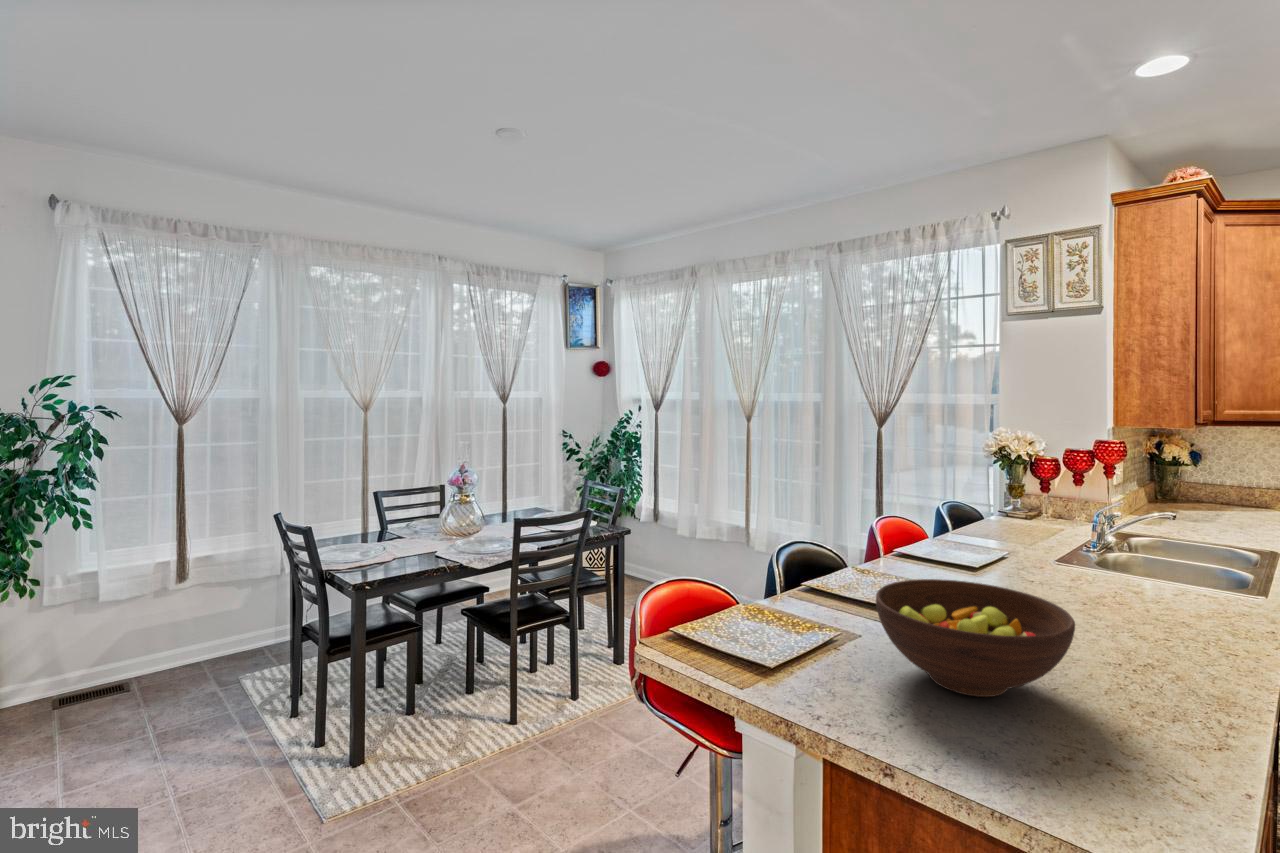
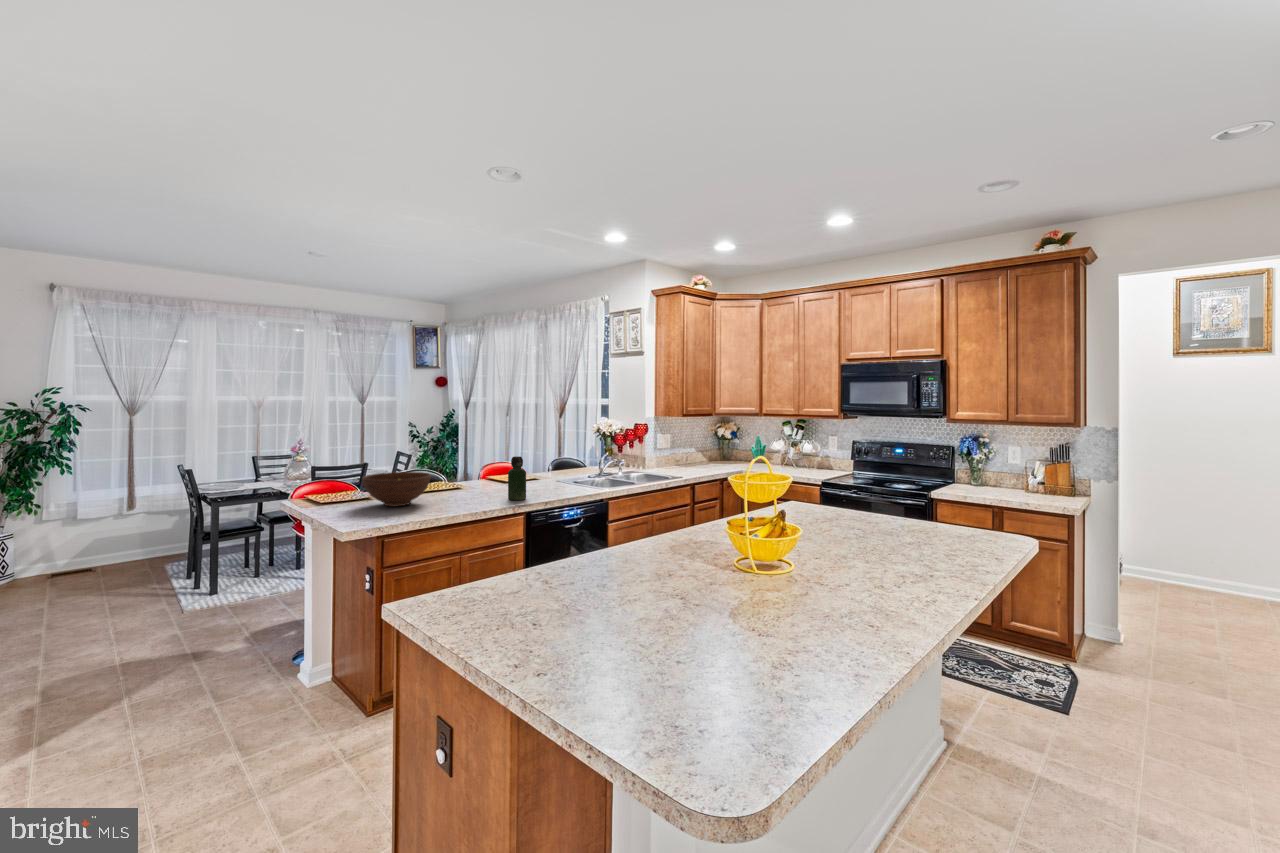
bottle: none [1170,538,1233,656] -> present [508,457,526,500]

